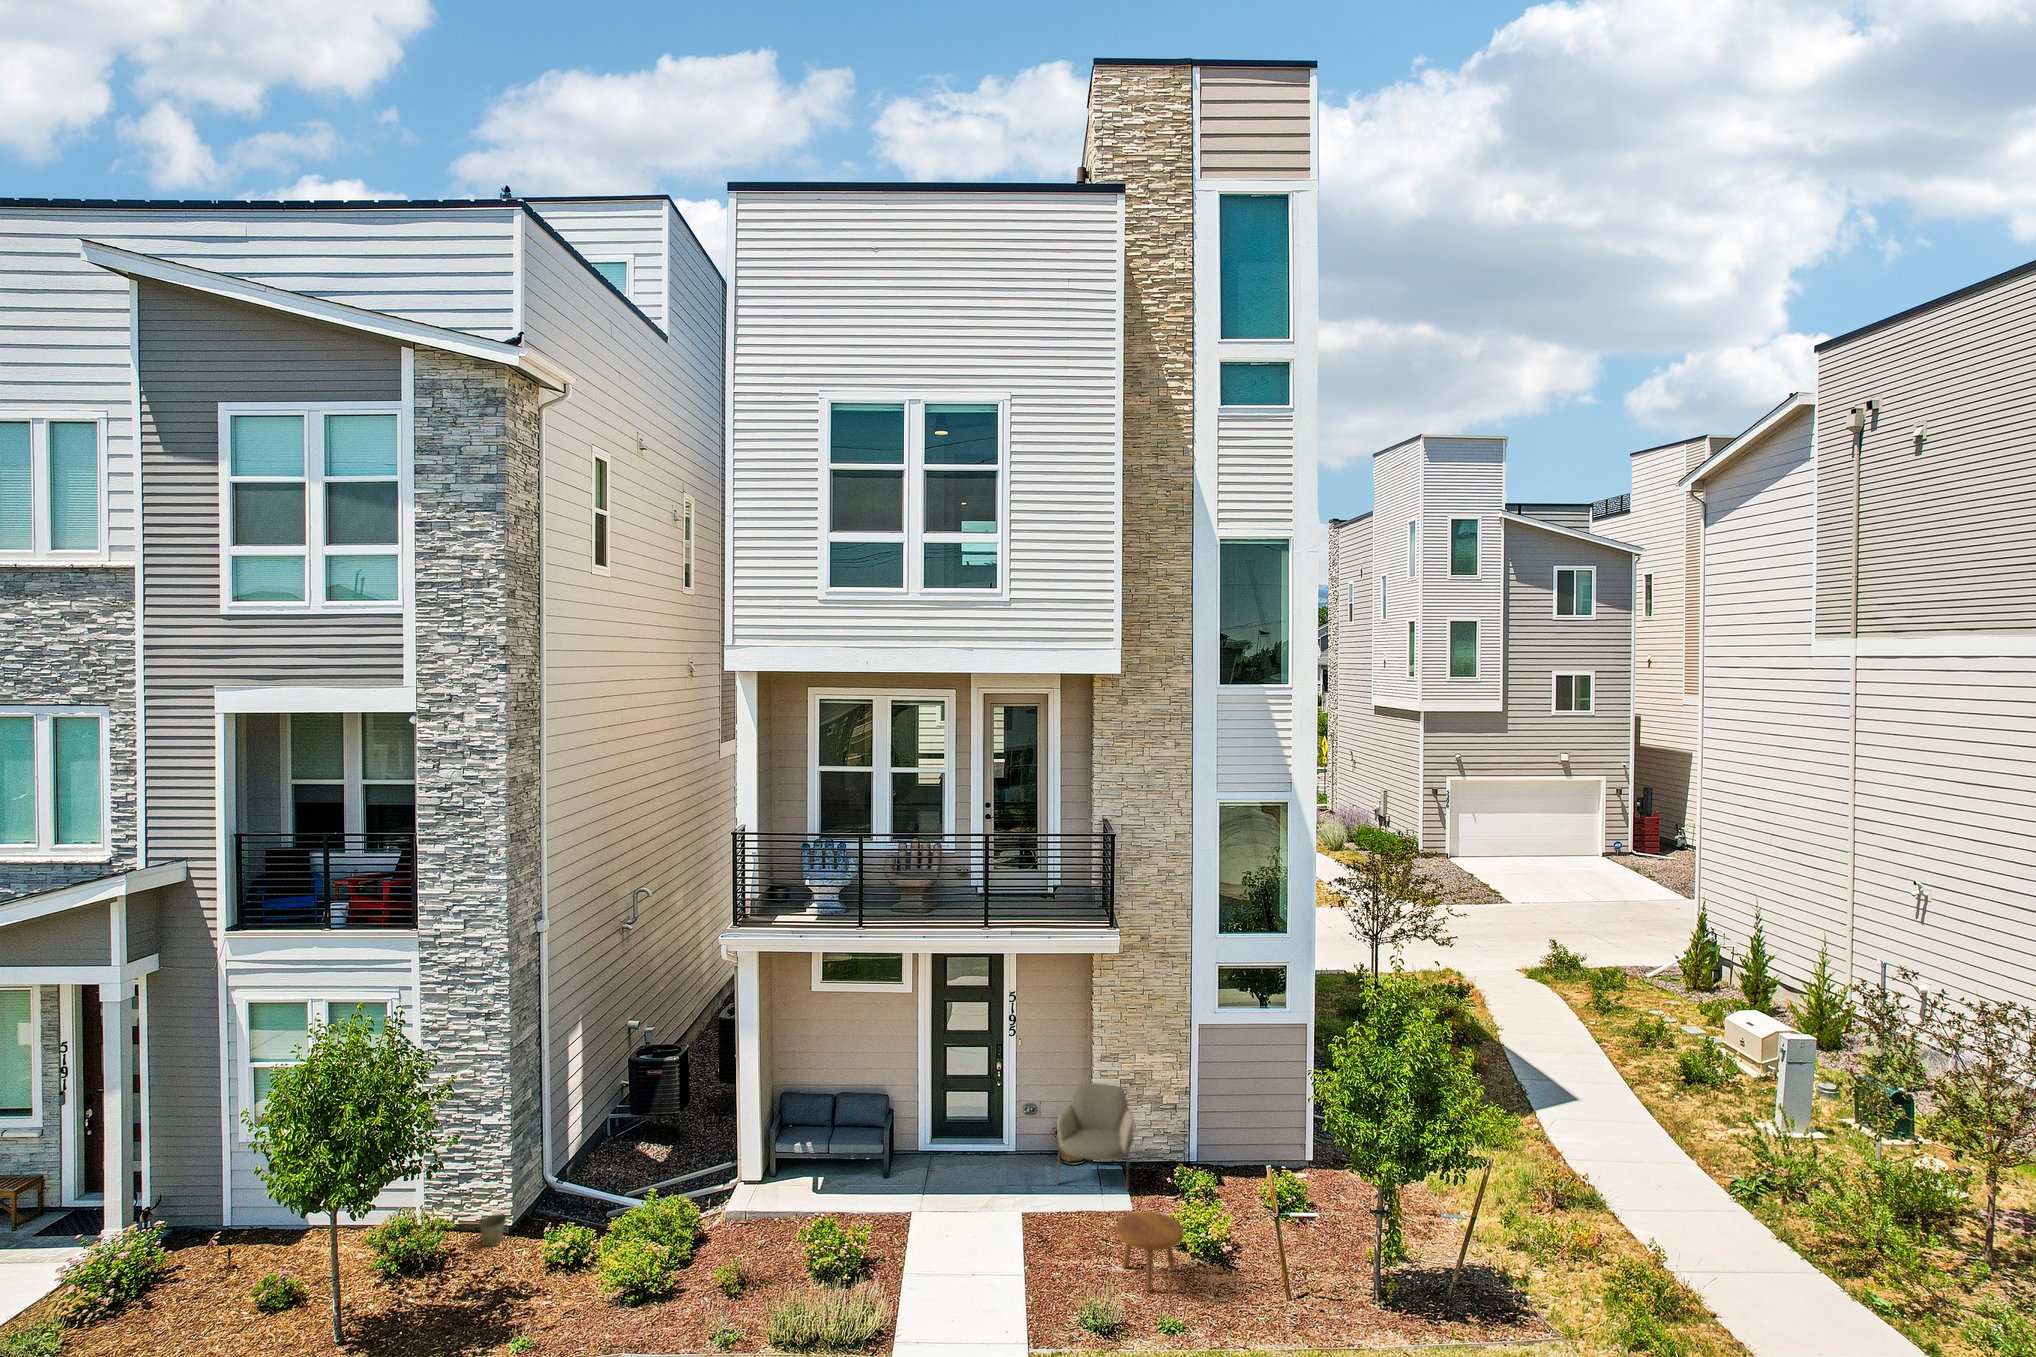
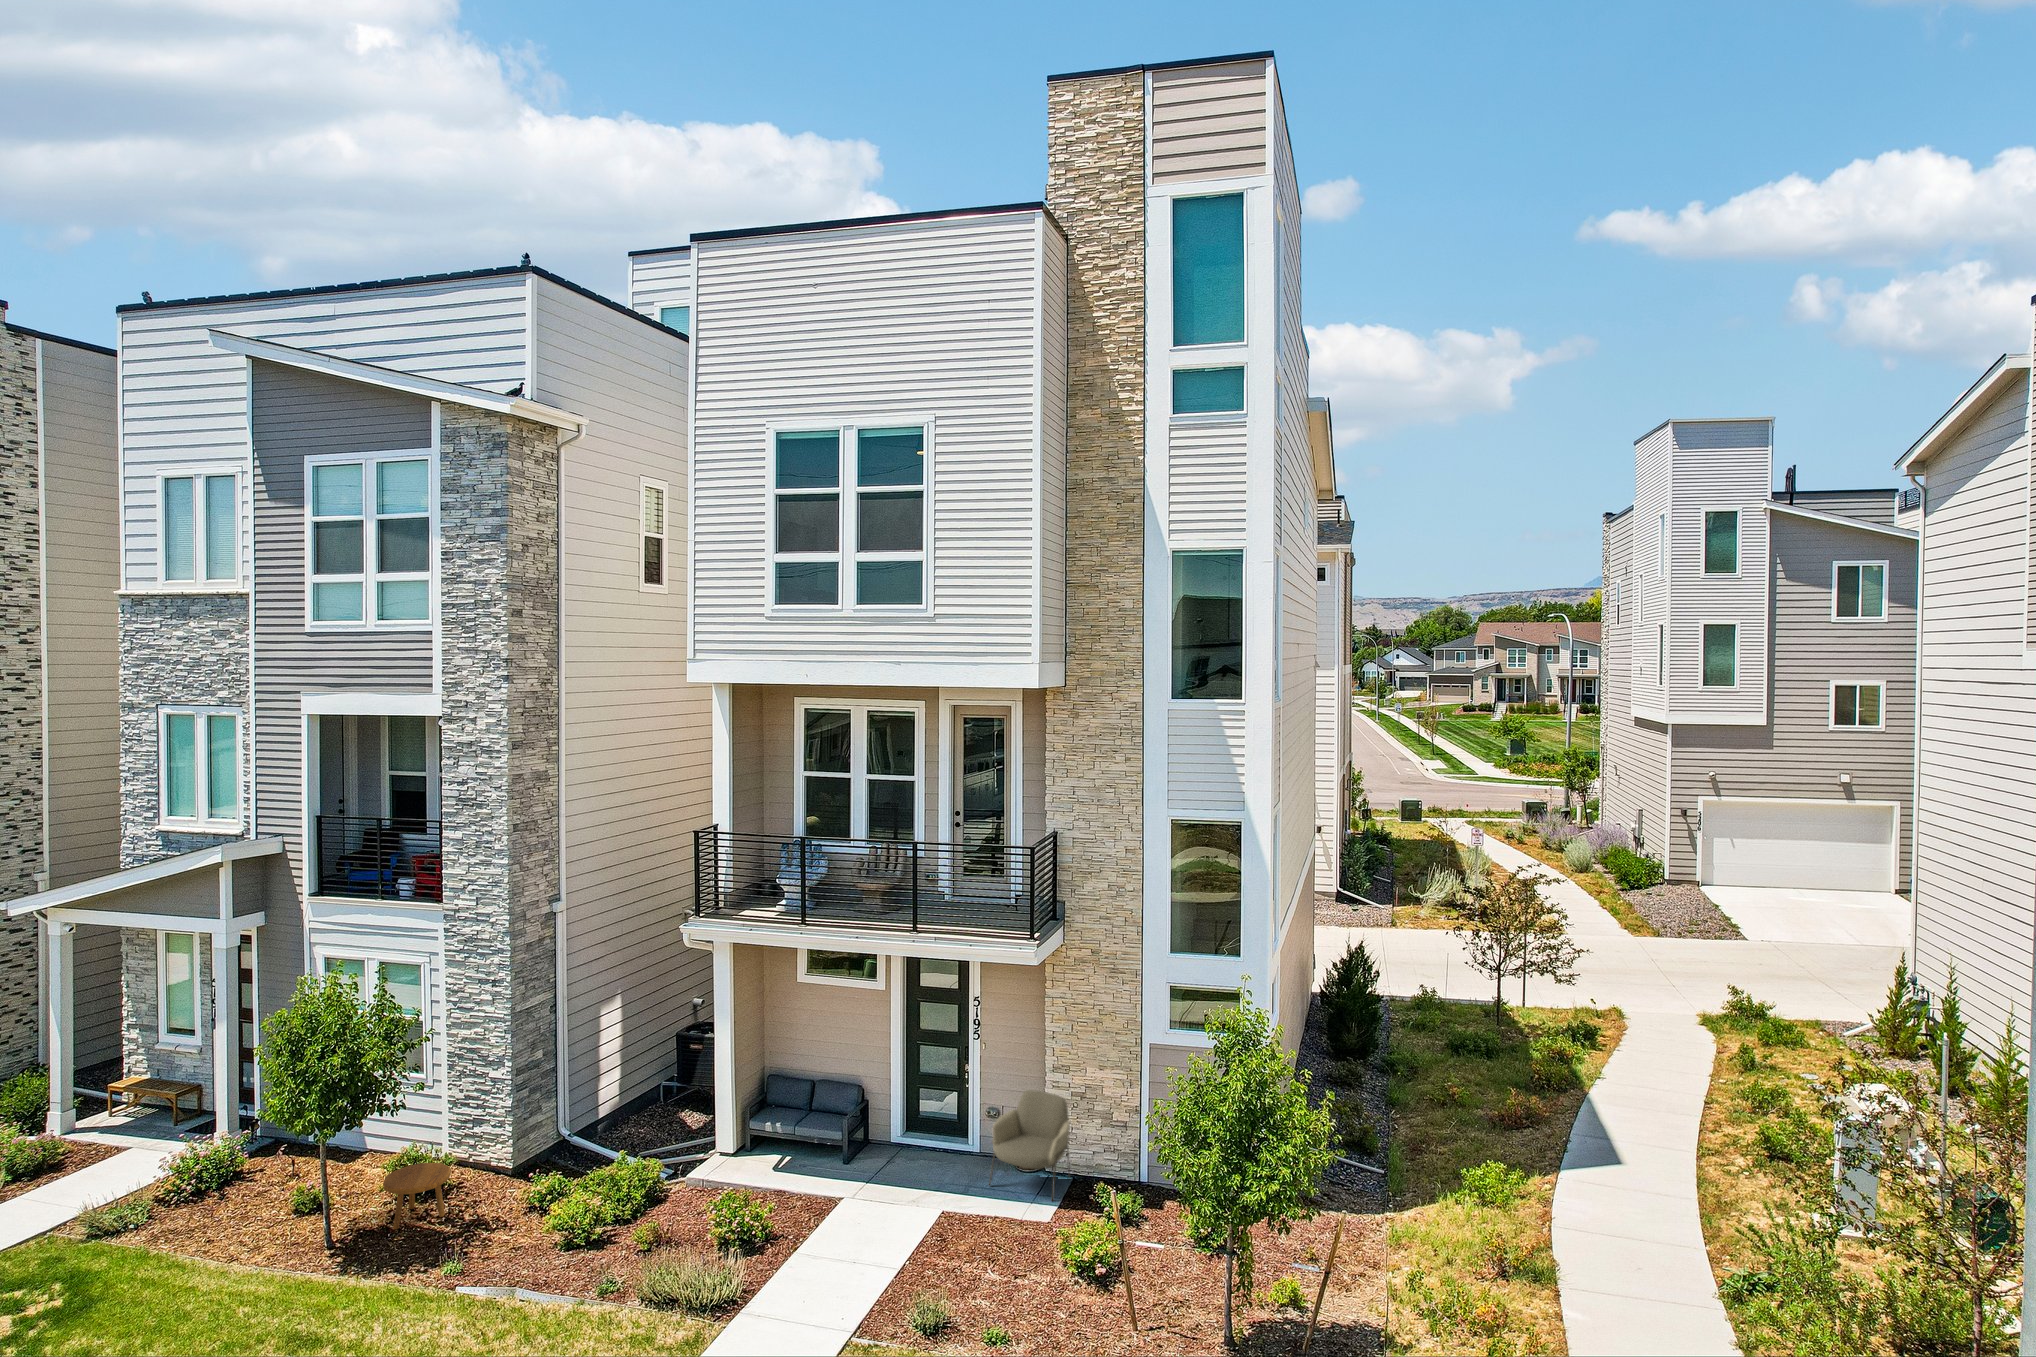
footstool: present [1116,1211,1184,1291] -> present [383,1163,450,1229]
bucket: present [479,1214,506,1246] -> none [477,1146,502,1181]

